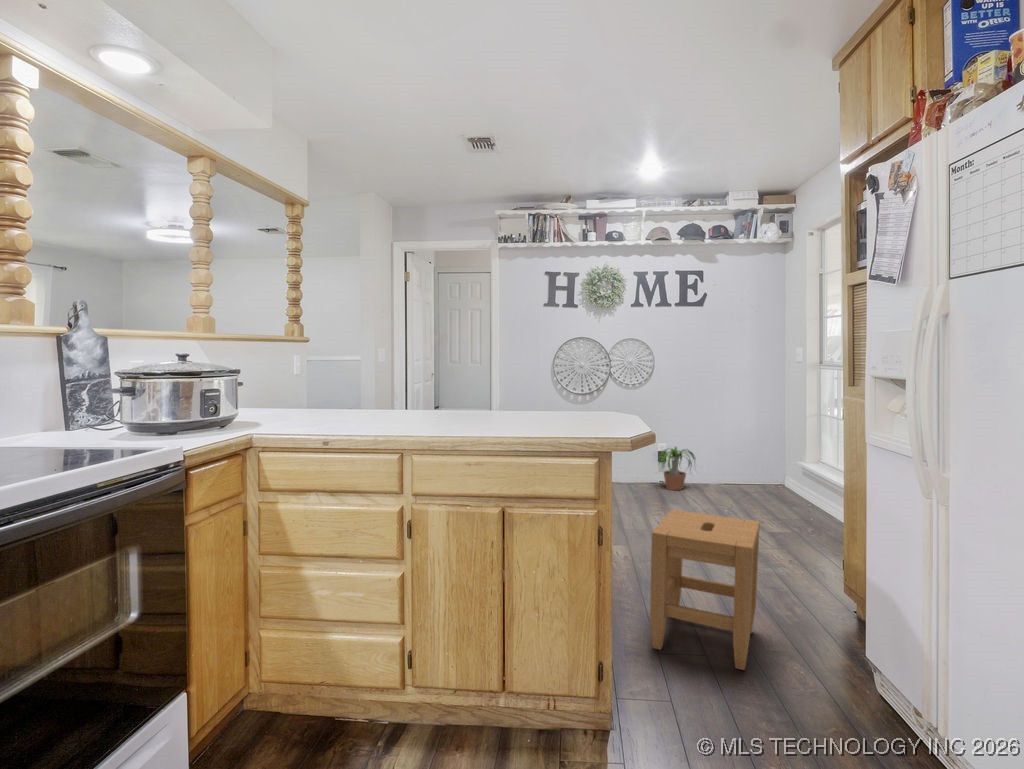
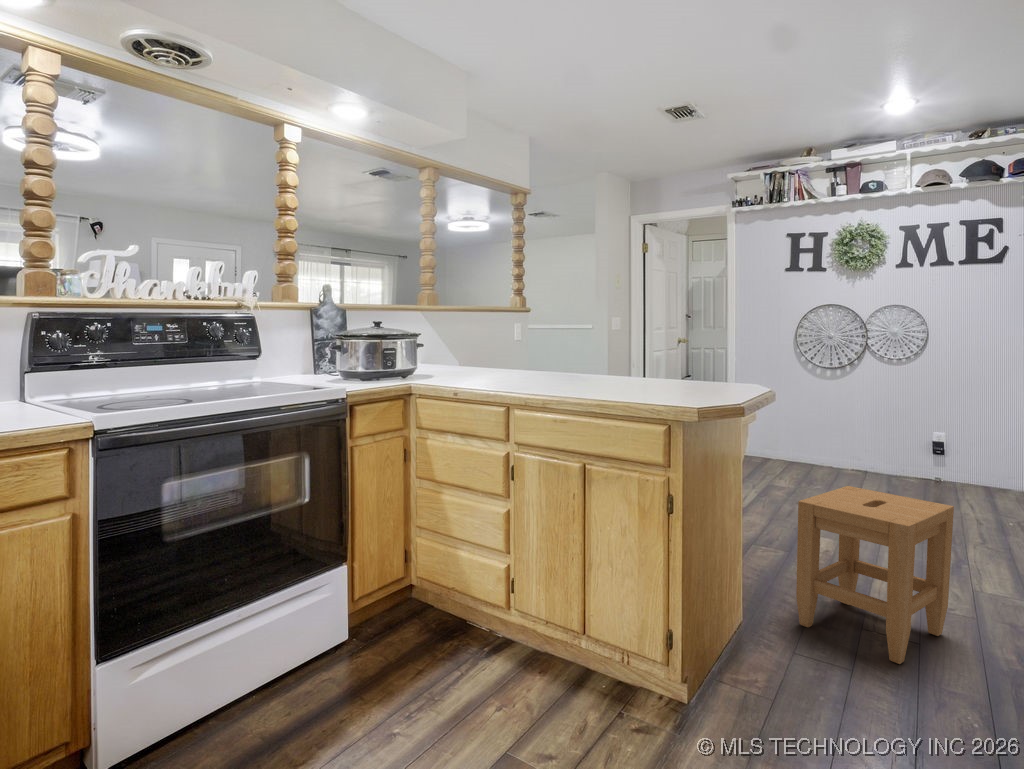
potted plant: present [659,447,695,490] -> none [915,437,992,490]

